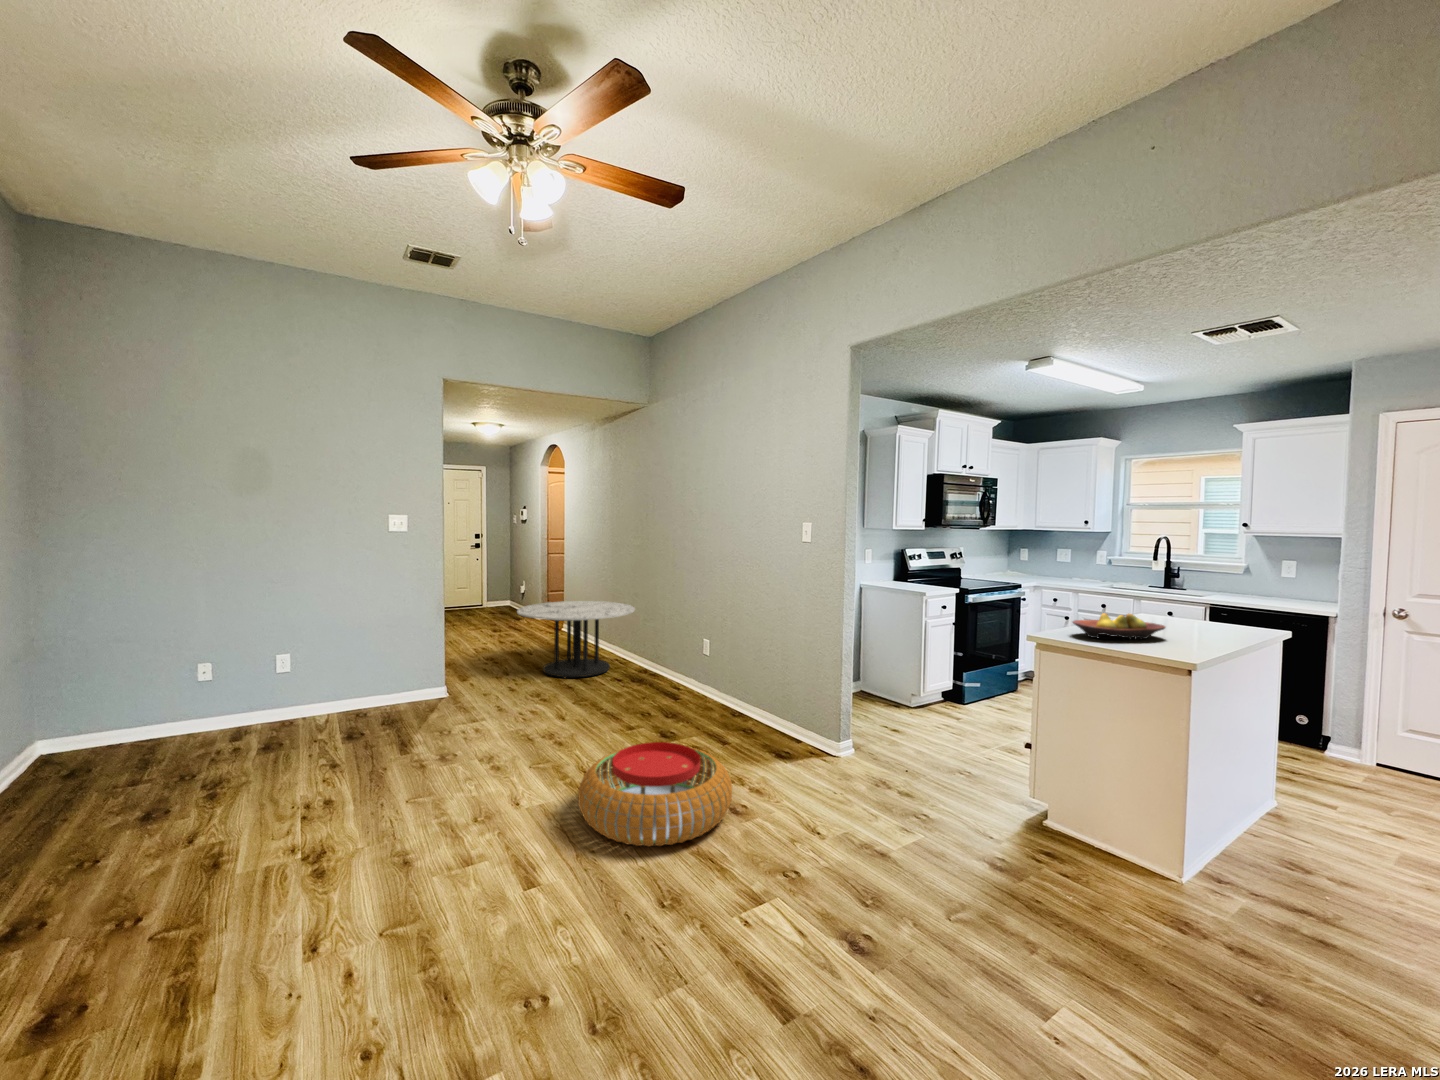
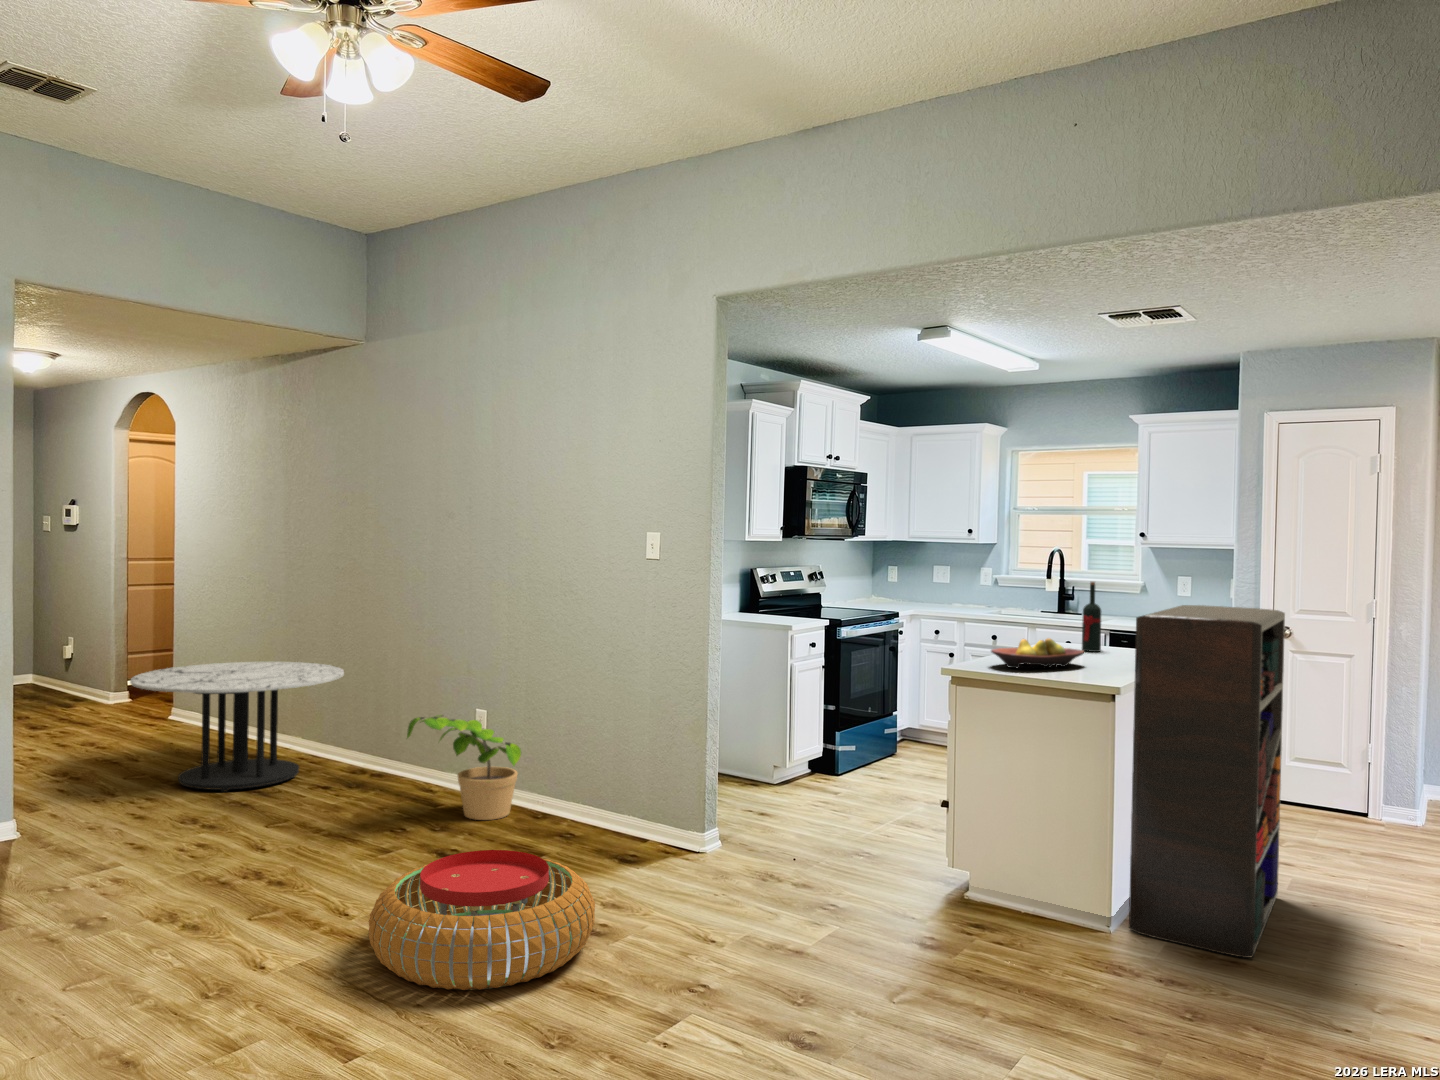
wine bottle: none [1169,565,1190,626] -> present [1082,582,1101,652]
bookshelf: none [1203,589,1398,941] -> present [1129,605,1285,958]
potted plant: none [650,642,725,713] -> present [407,715,521,820]

